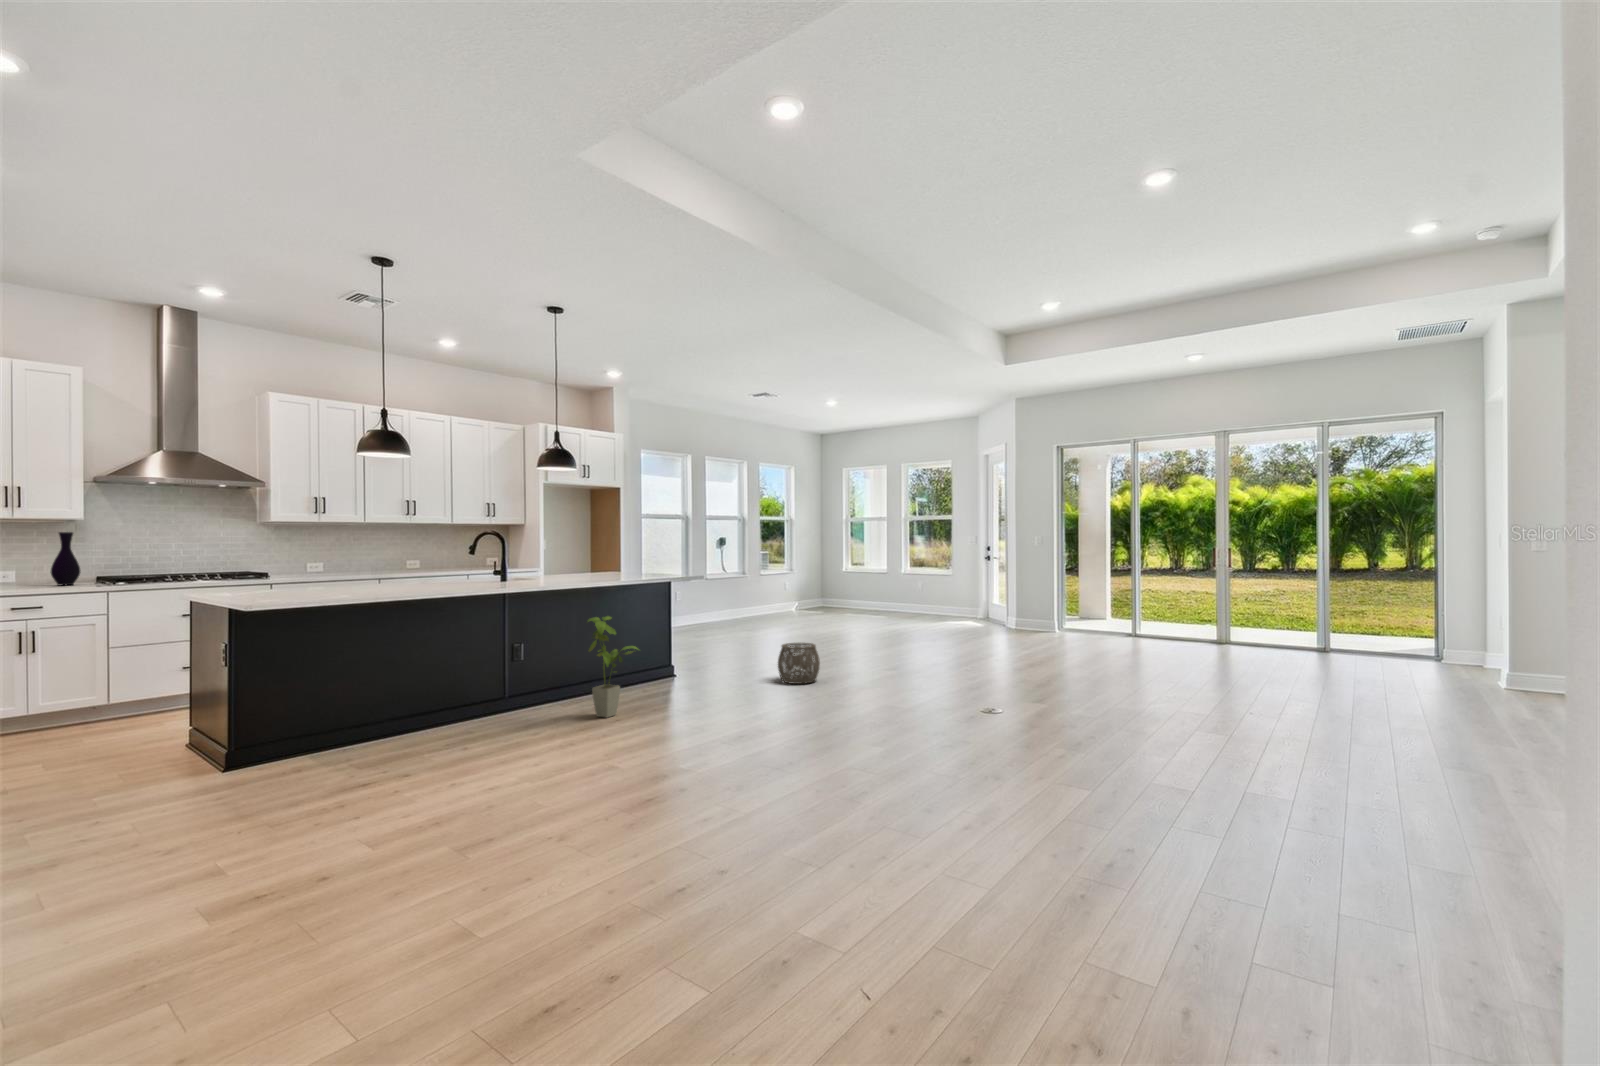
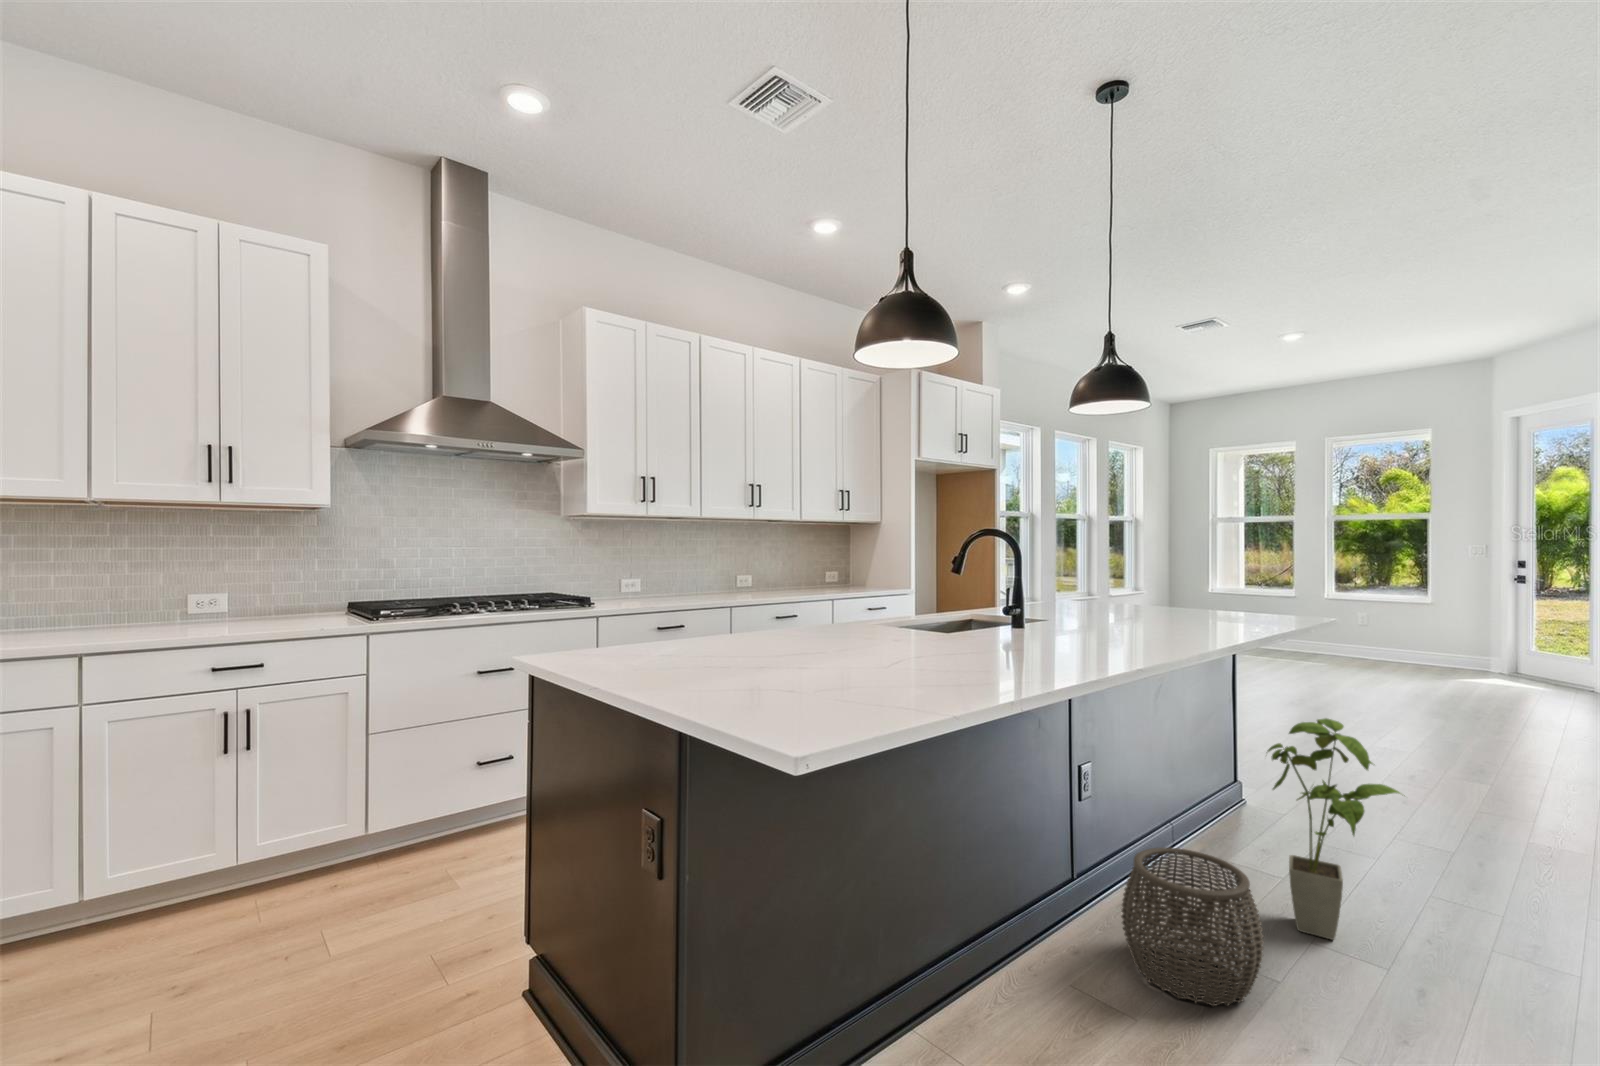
vase: present [51,532,80,585] -> none [276,529,322,622]
woven basket: present [778,643,820,684] -> present [1121,847,1264,1006]

